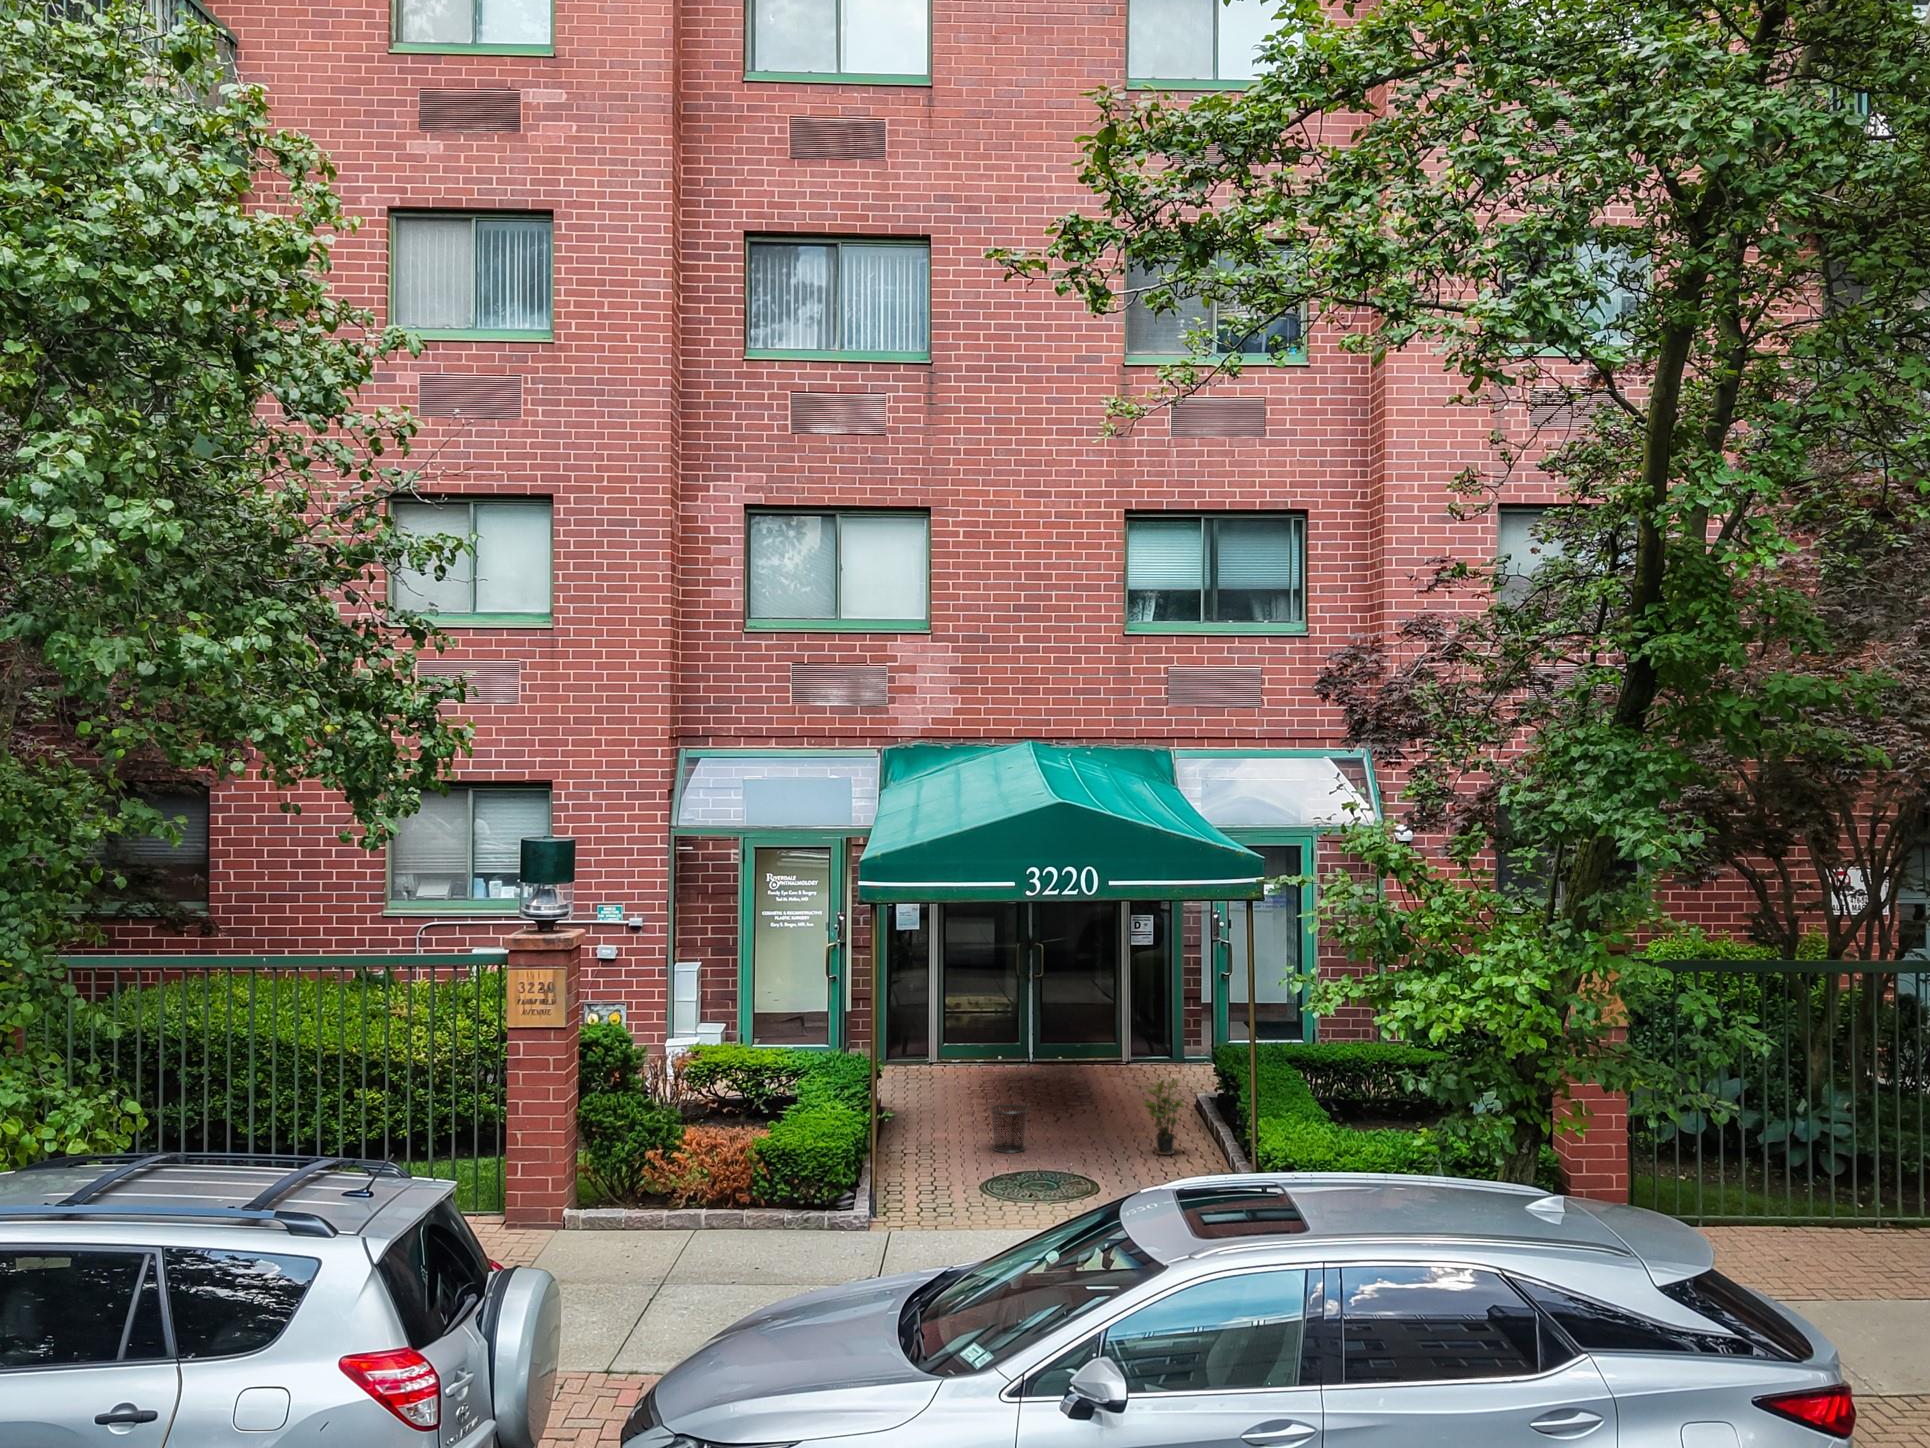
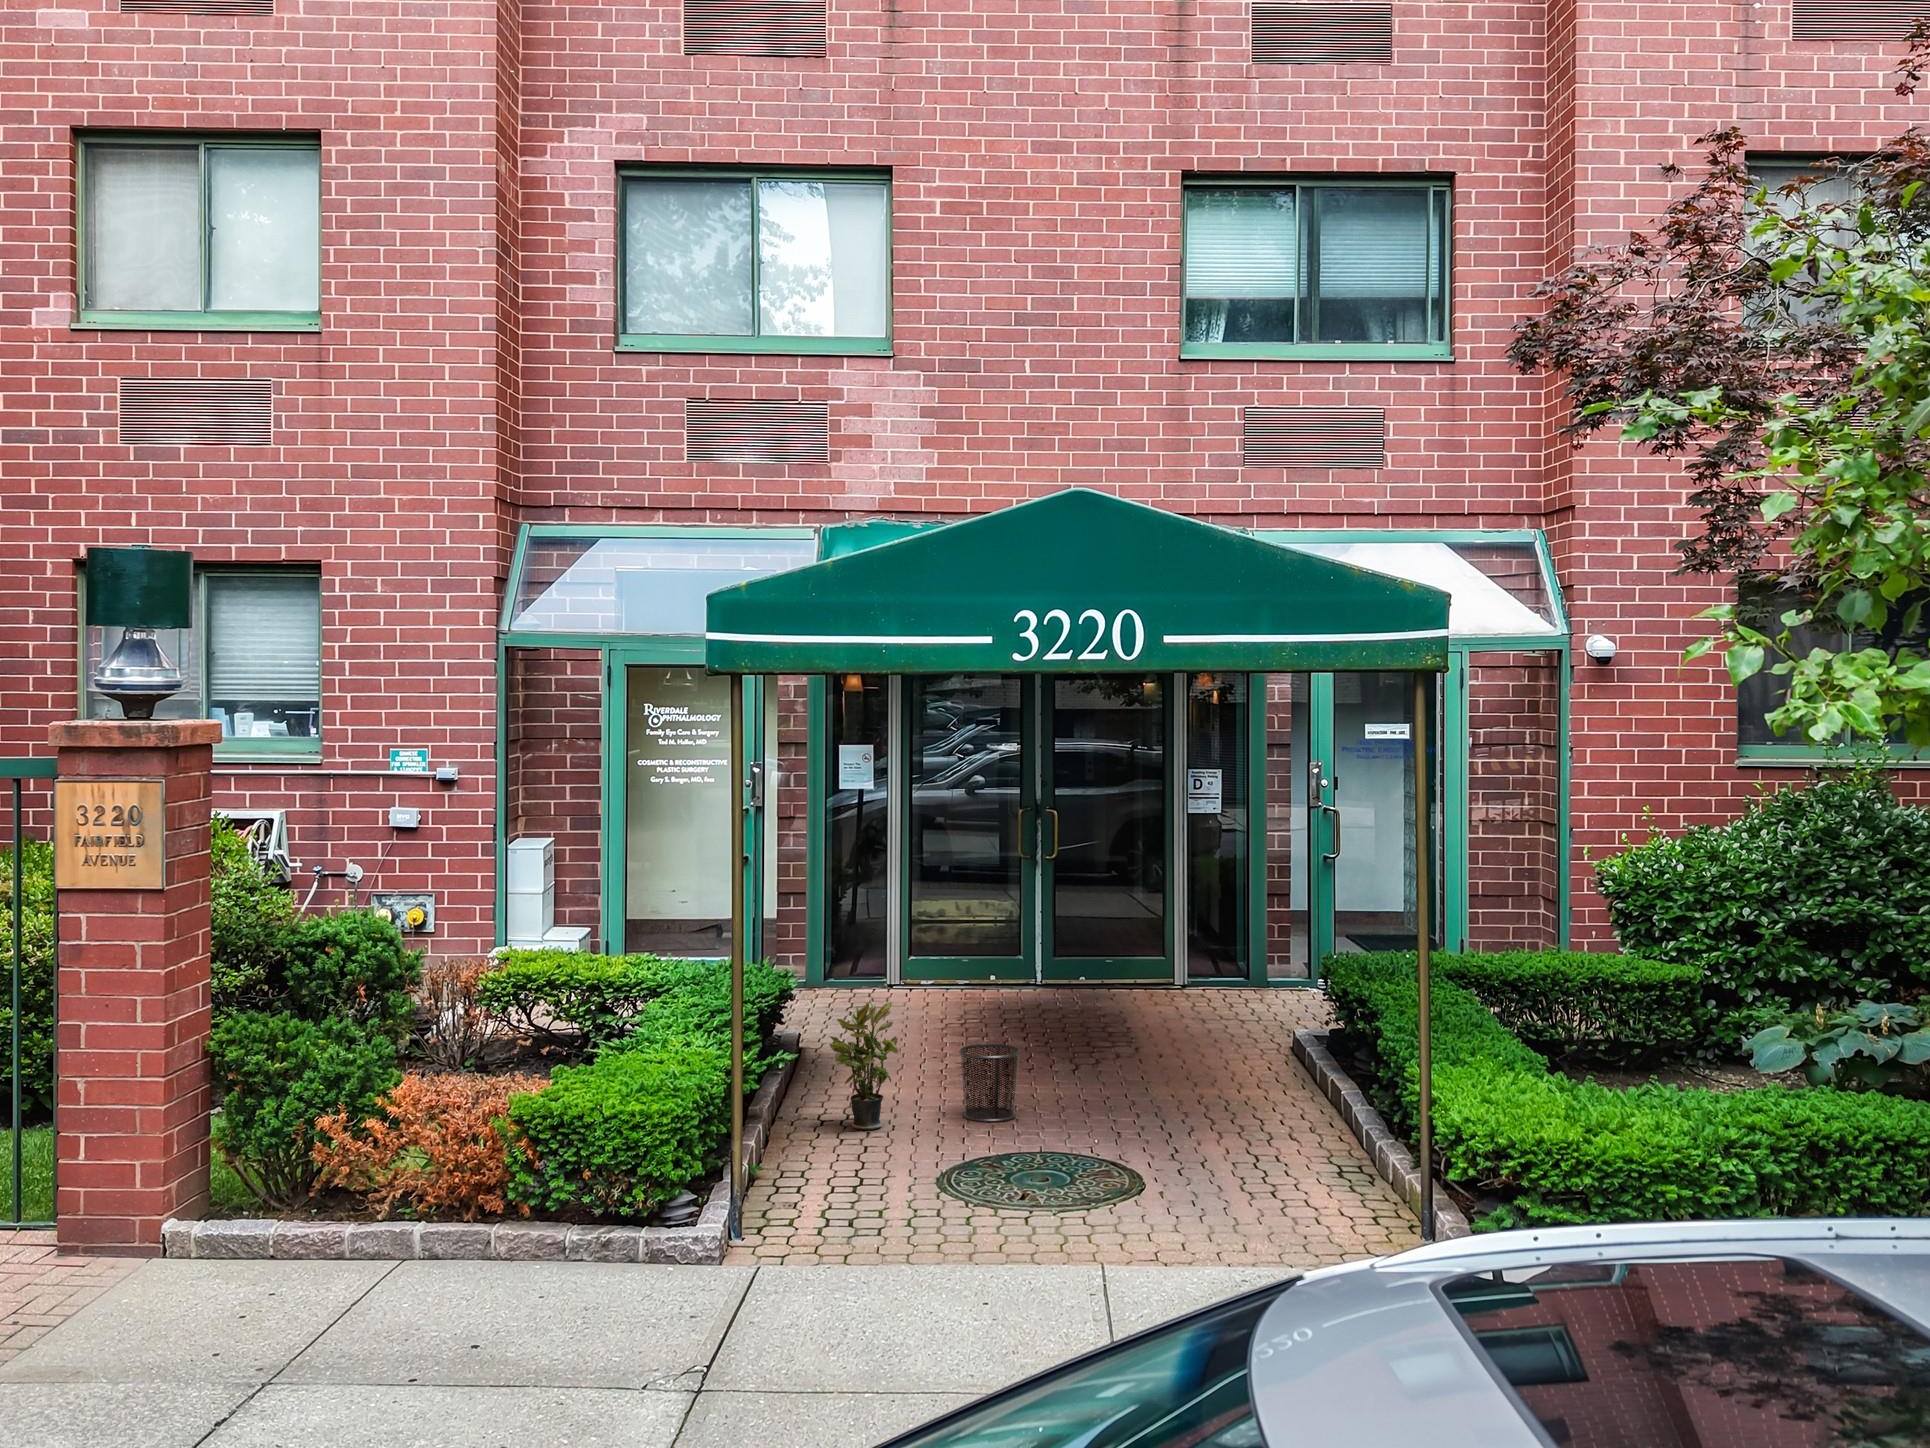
potted plant: present [1144,1078,1184,1155] -> present [829,999,898,1130]

